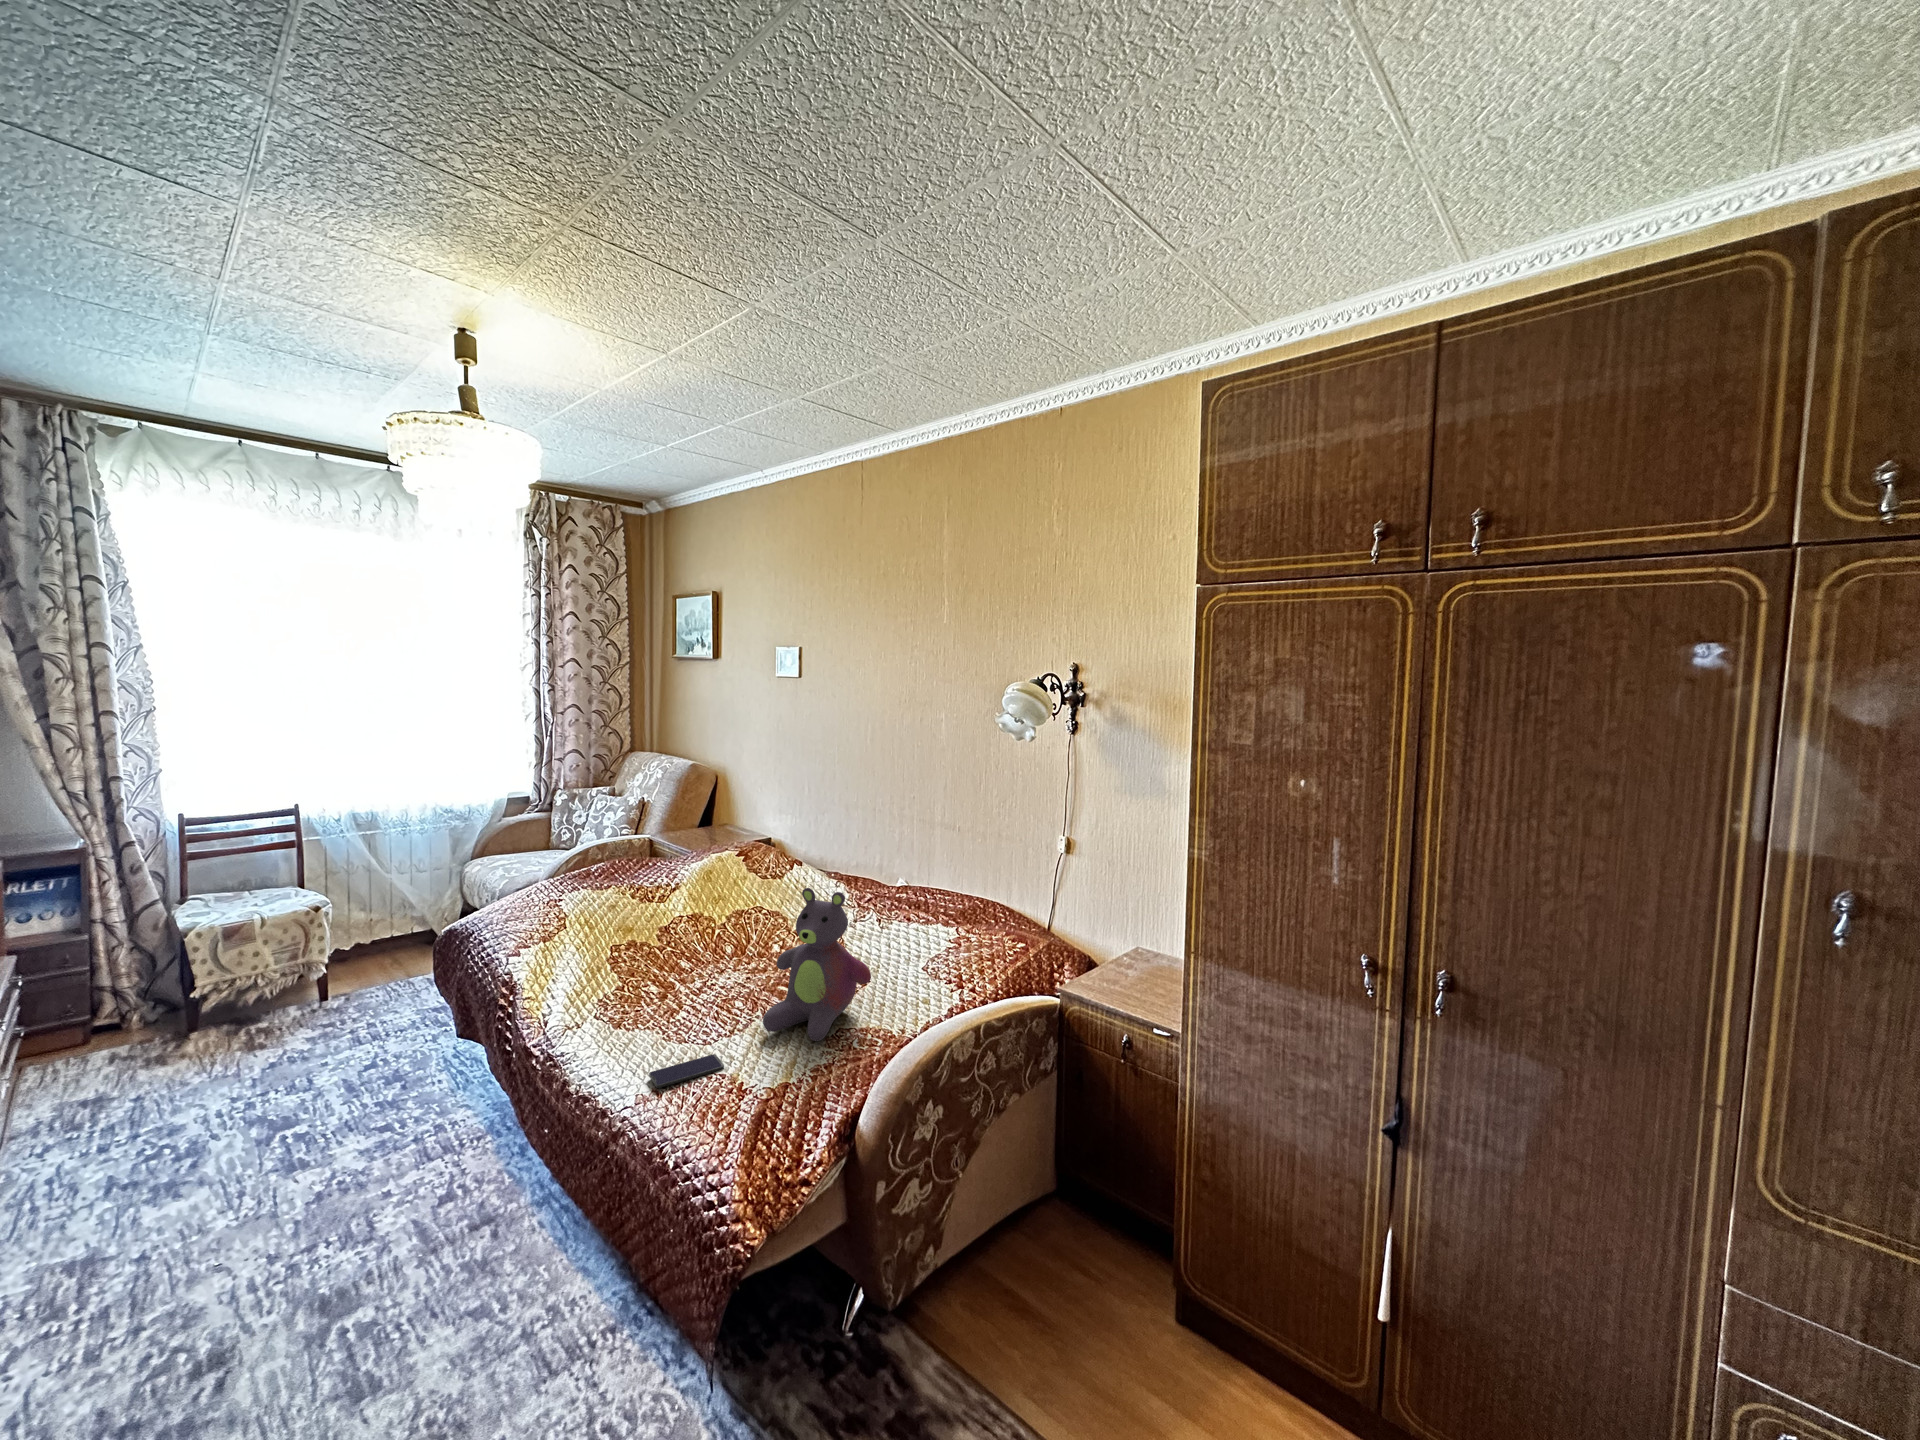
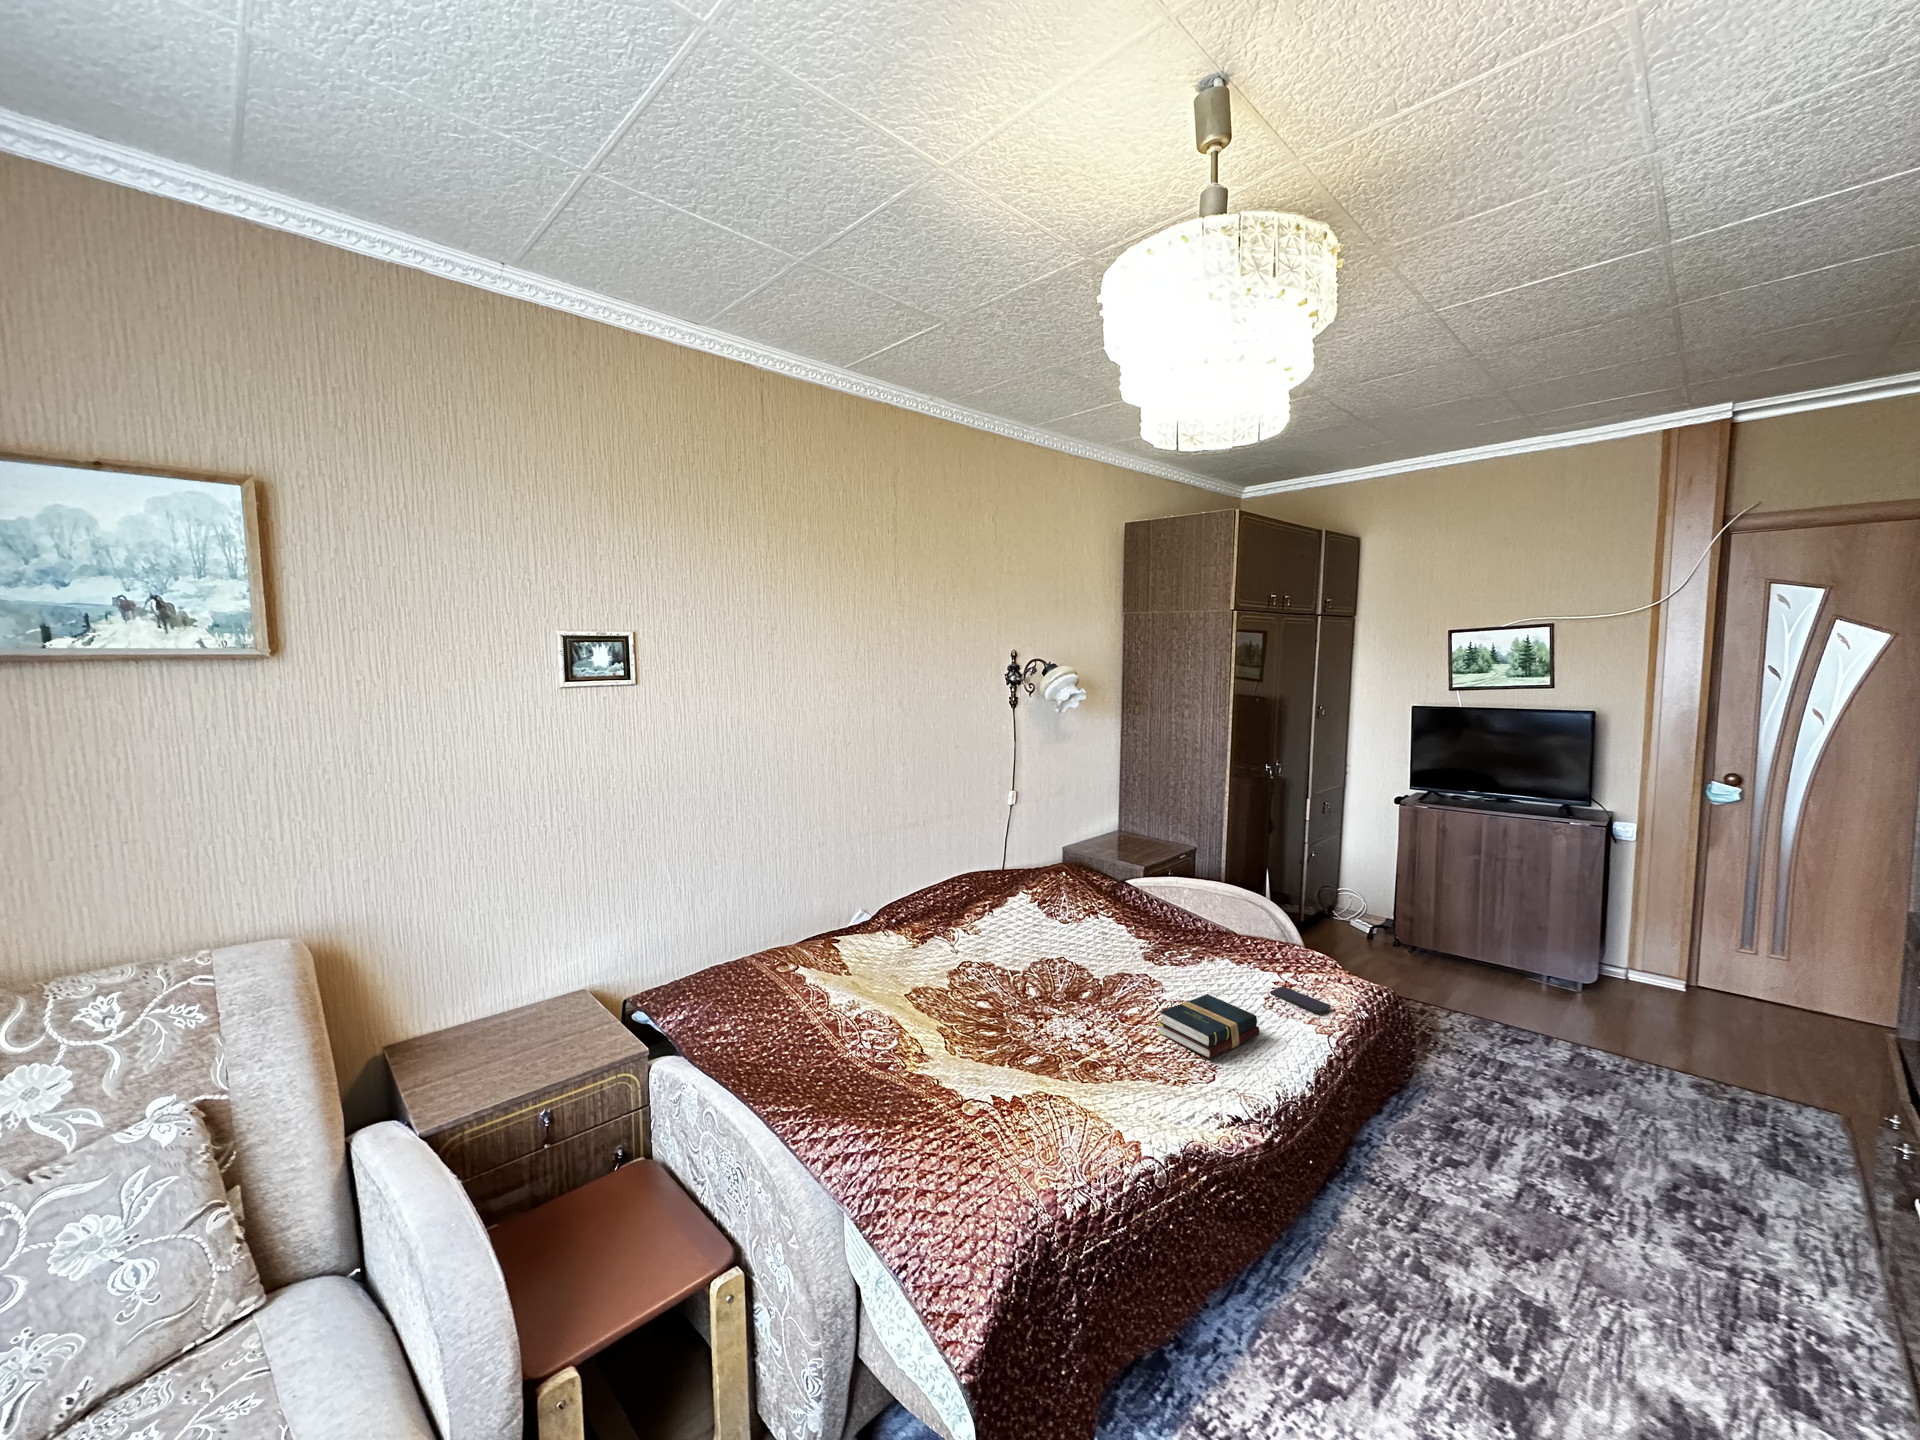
stuffed bear: present [763,888,871,1041] -> none [1166,856,1237,971]
hardback book: none [605,968,692,1029] -> present [1157,994,1260,1059]

